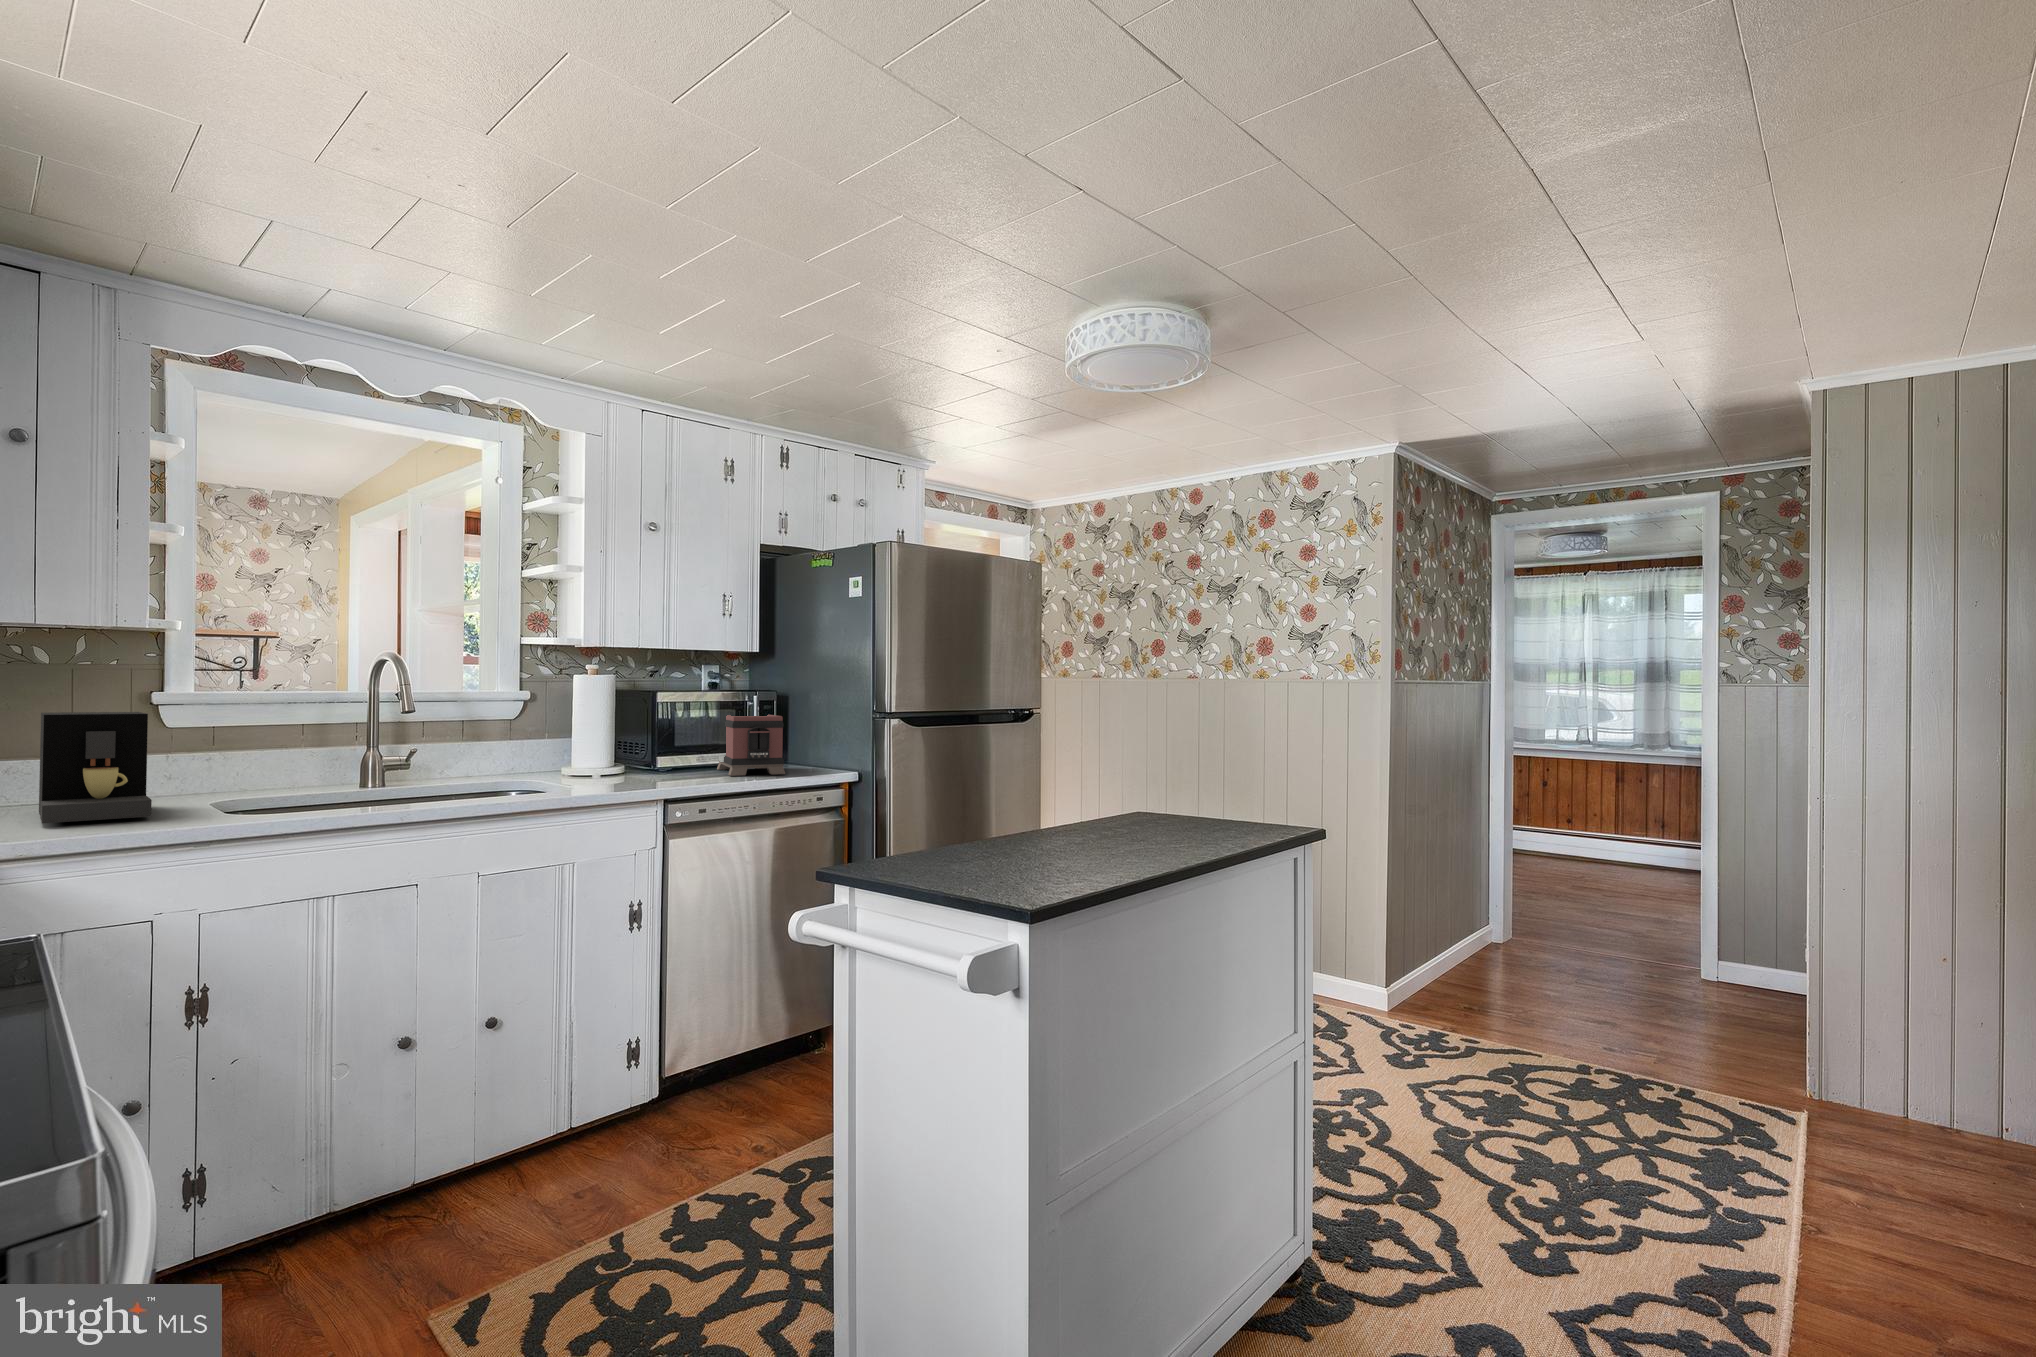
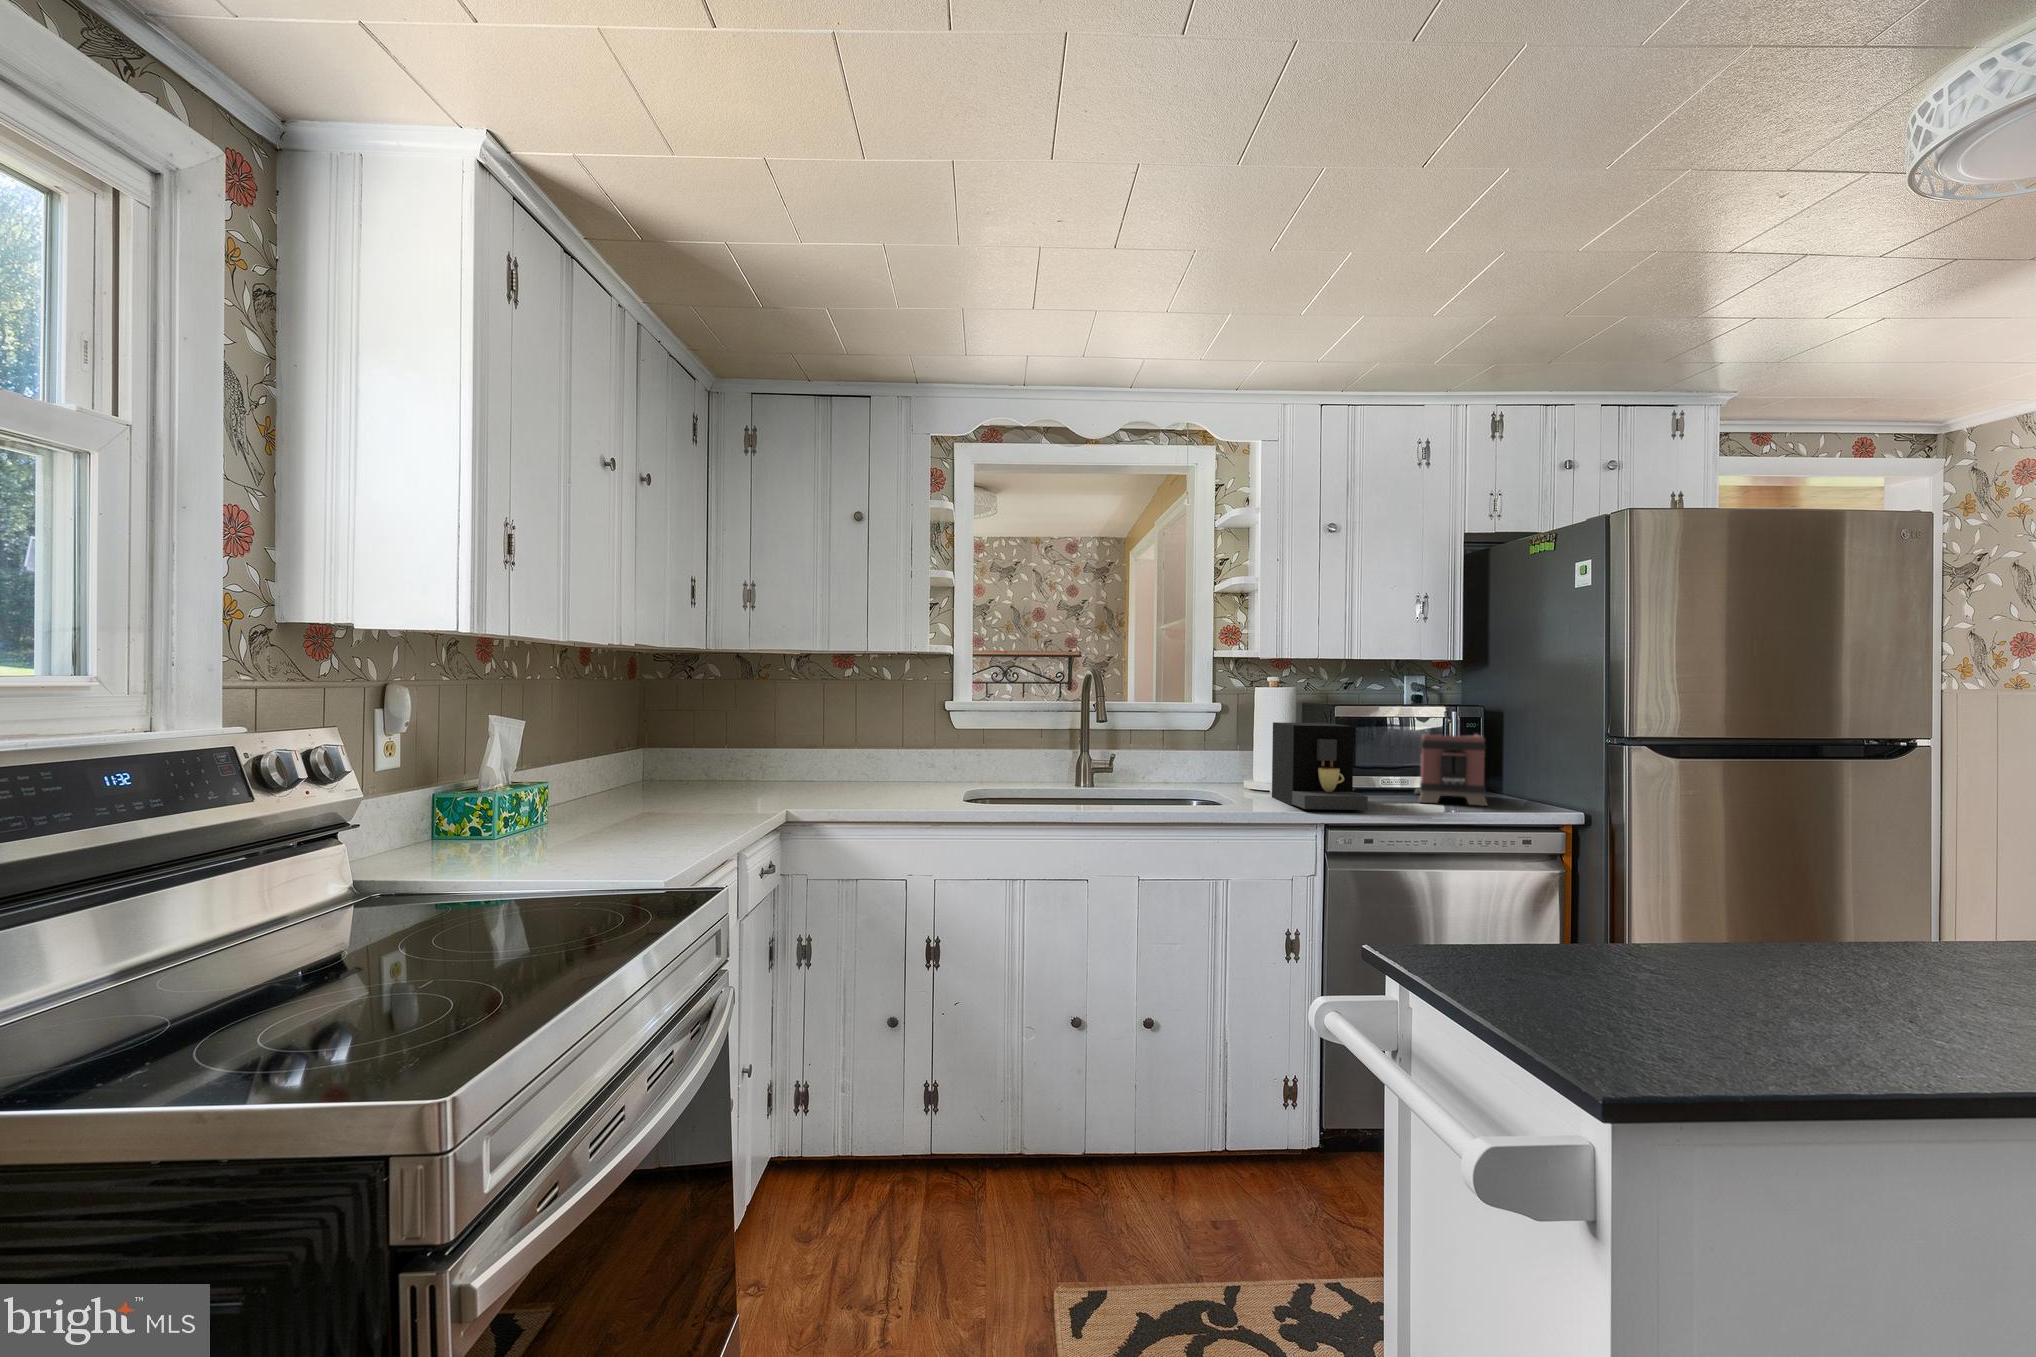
coffee maker: present [39,712,152,823] -> present [1272,722,1368,810]

